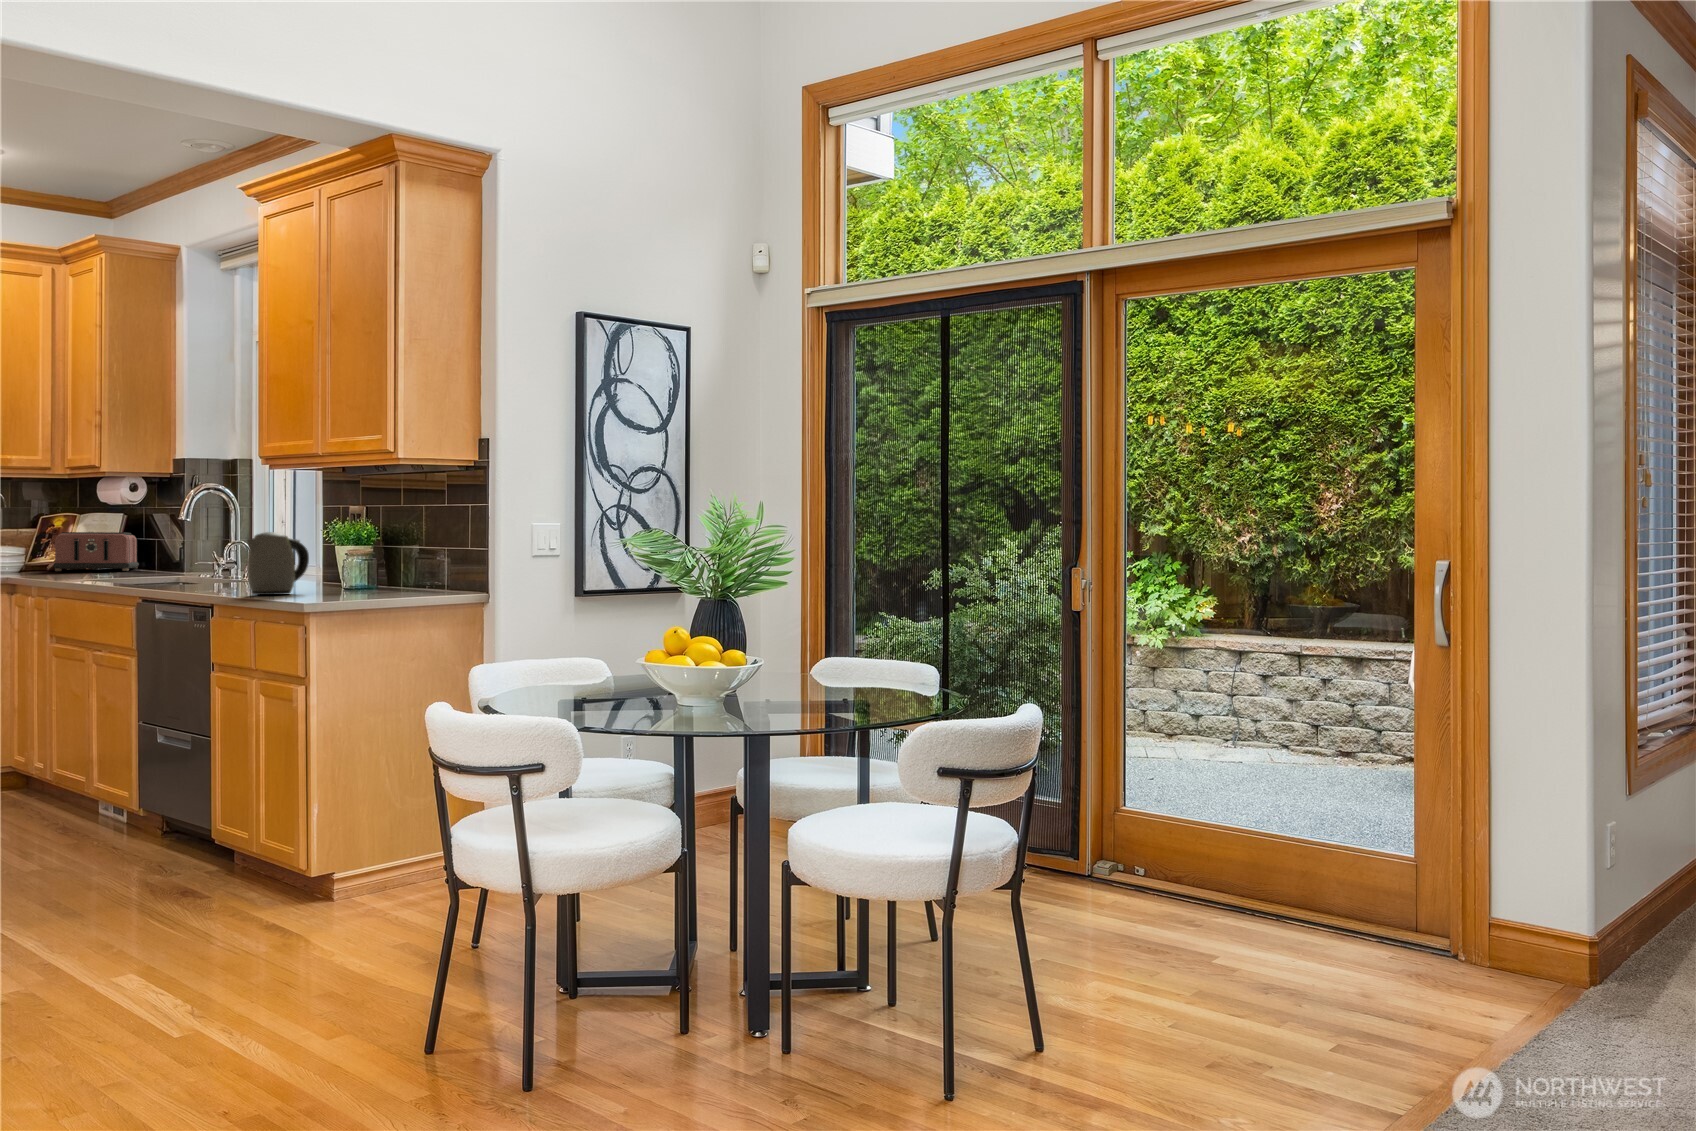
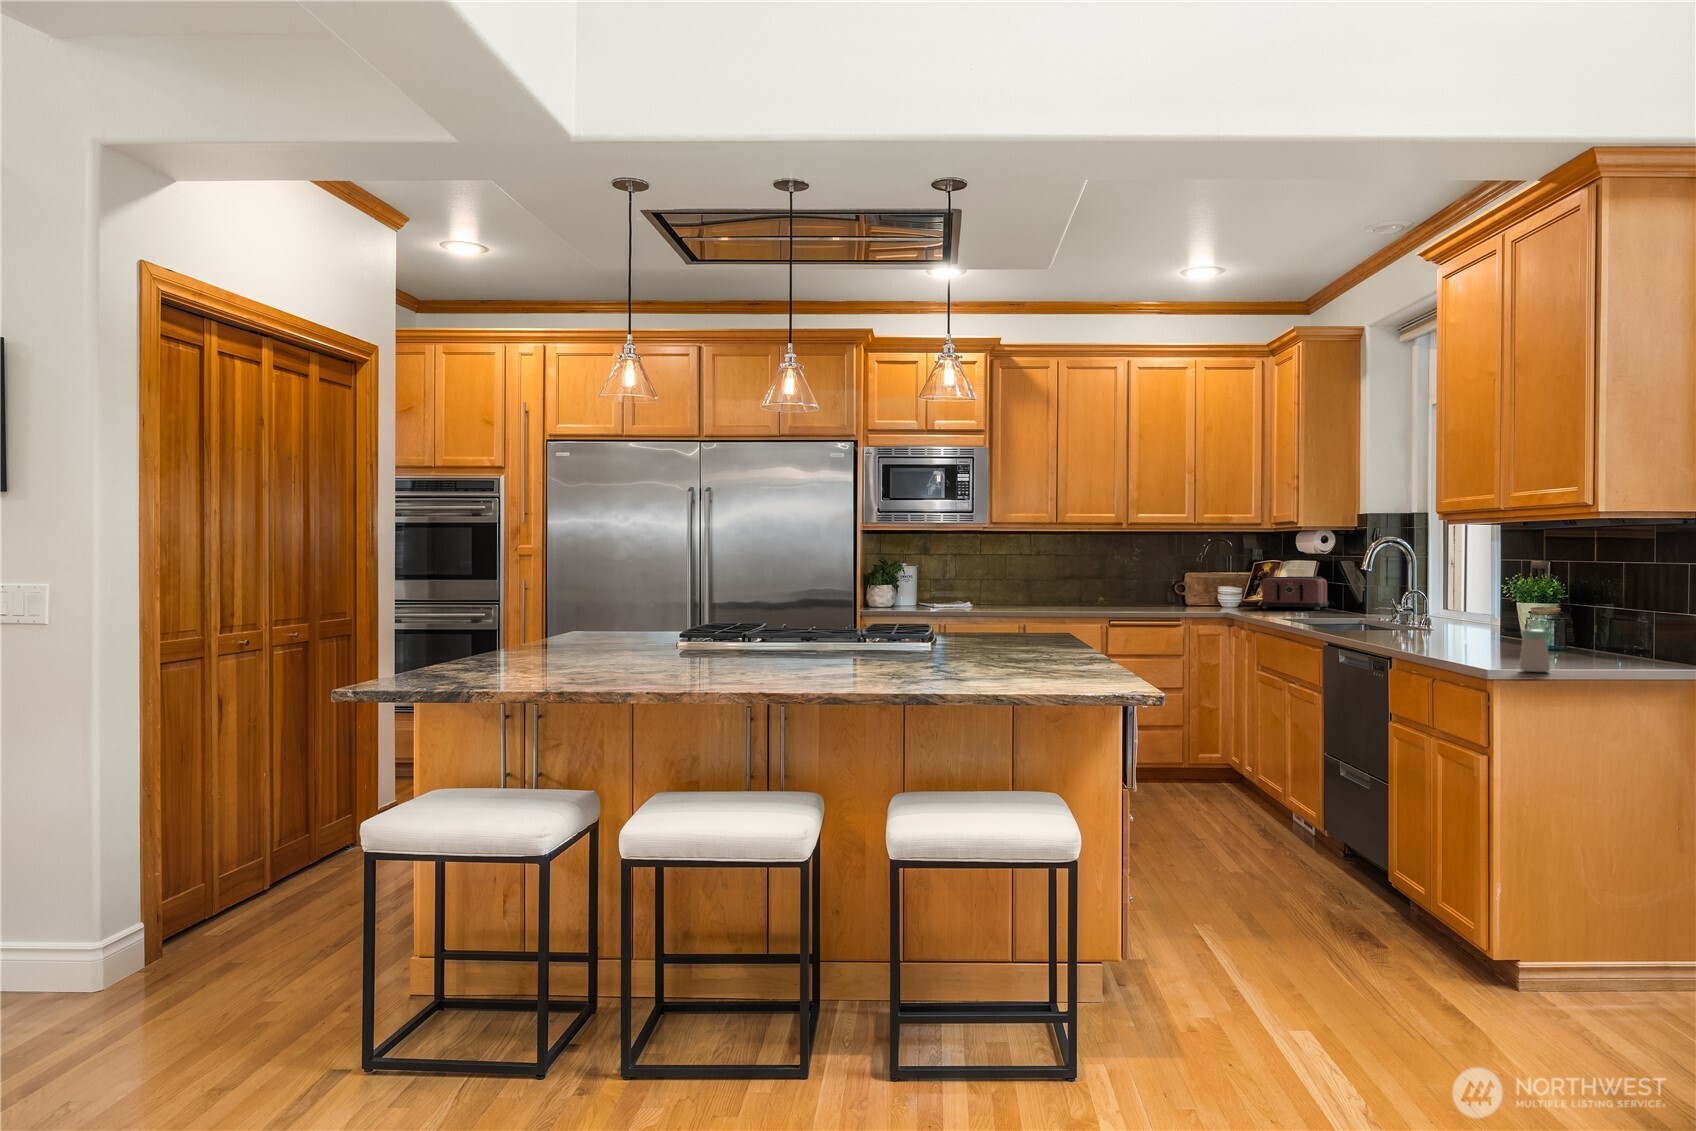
kettle: present [247,532,309,595] -> none [1422,589,1489,652]
salt shaker: none [335,564,359,603] -> present [1519,629,1550,672]

